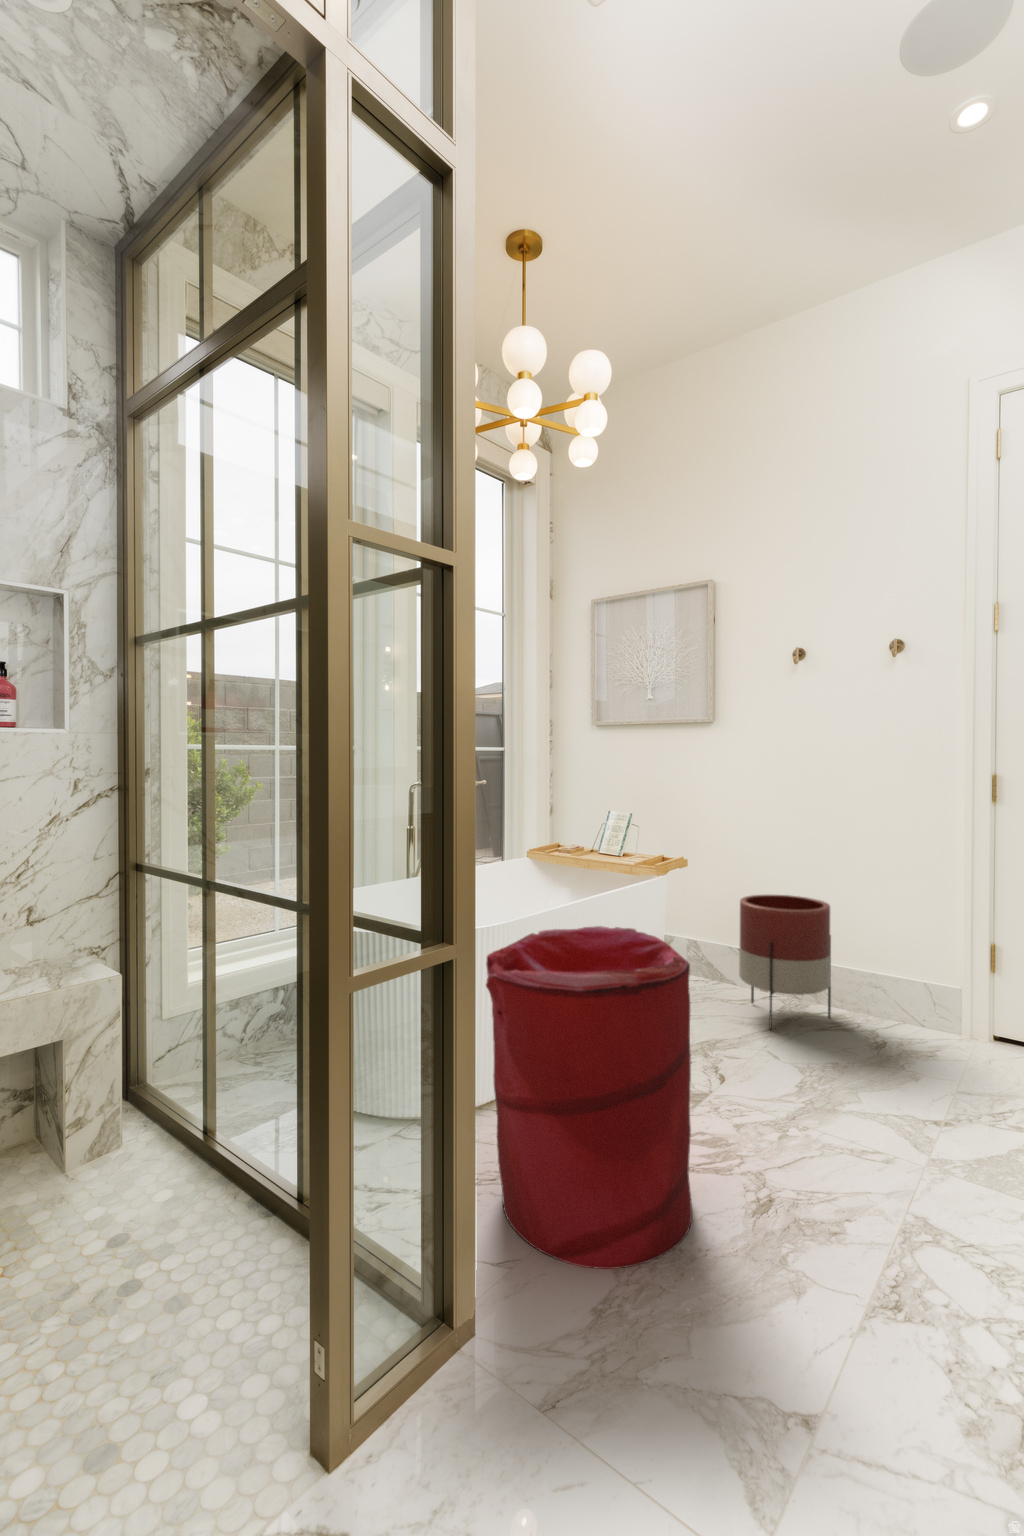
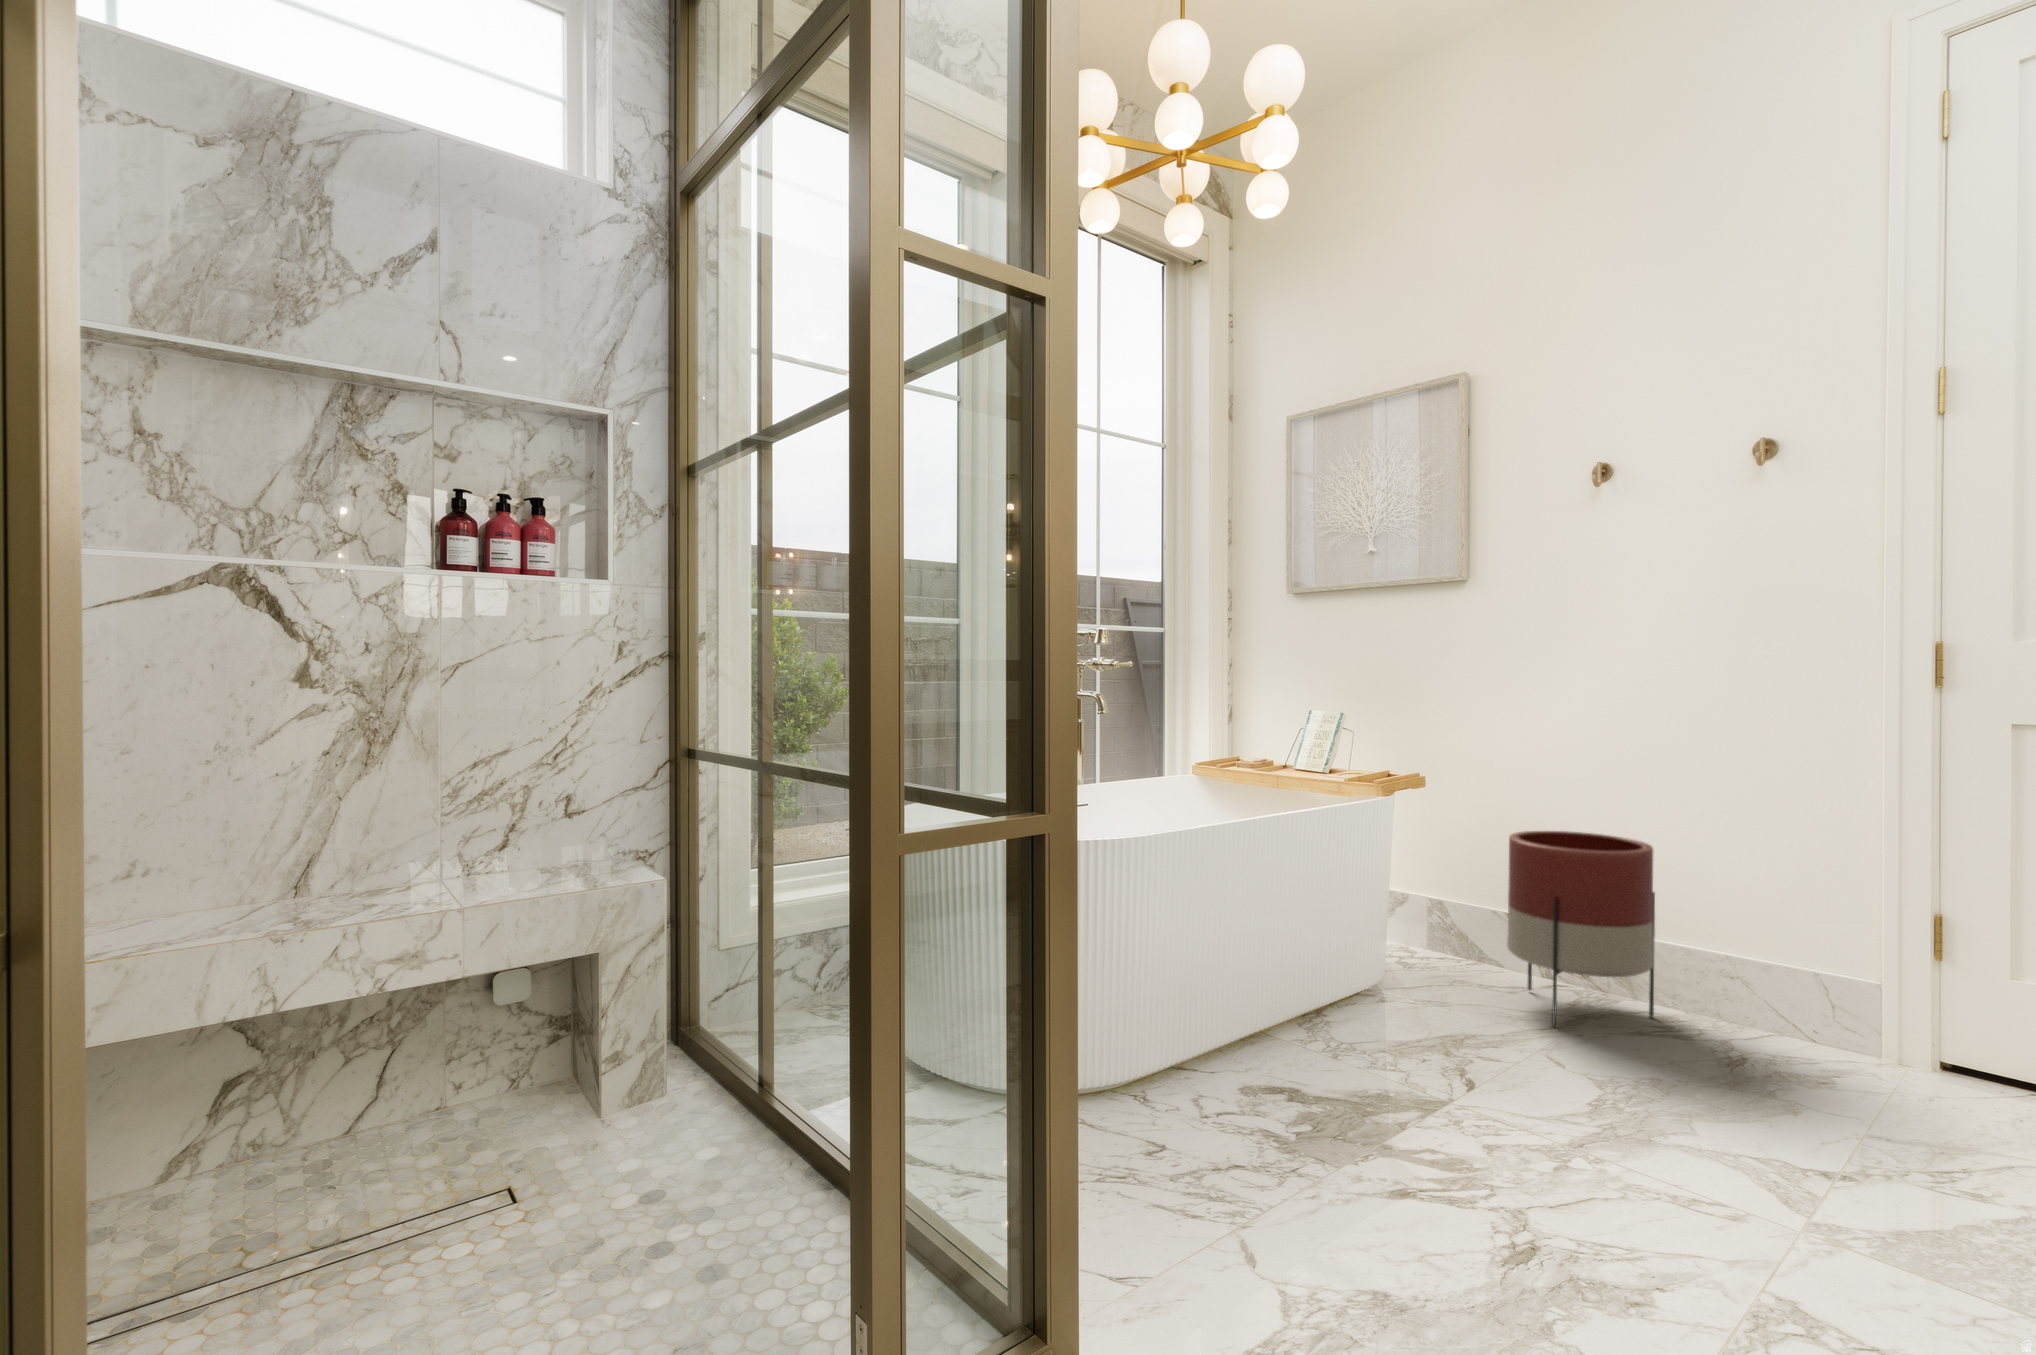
laundry hamper: present [486,926,692,1269] -> none [1111,843,1403,1304]

